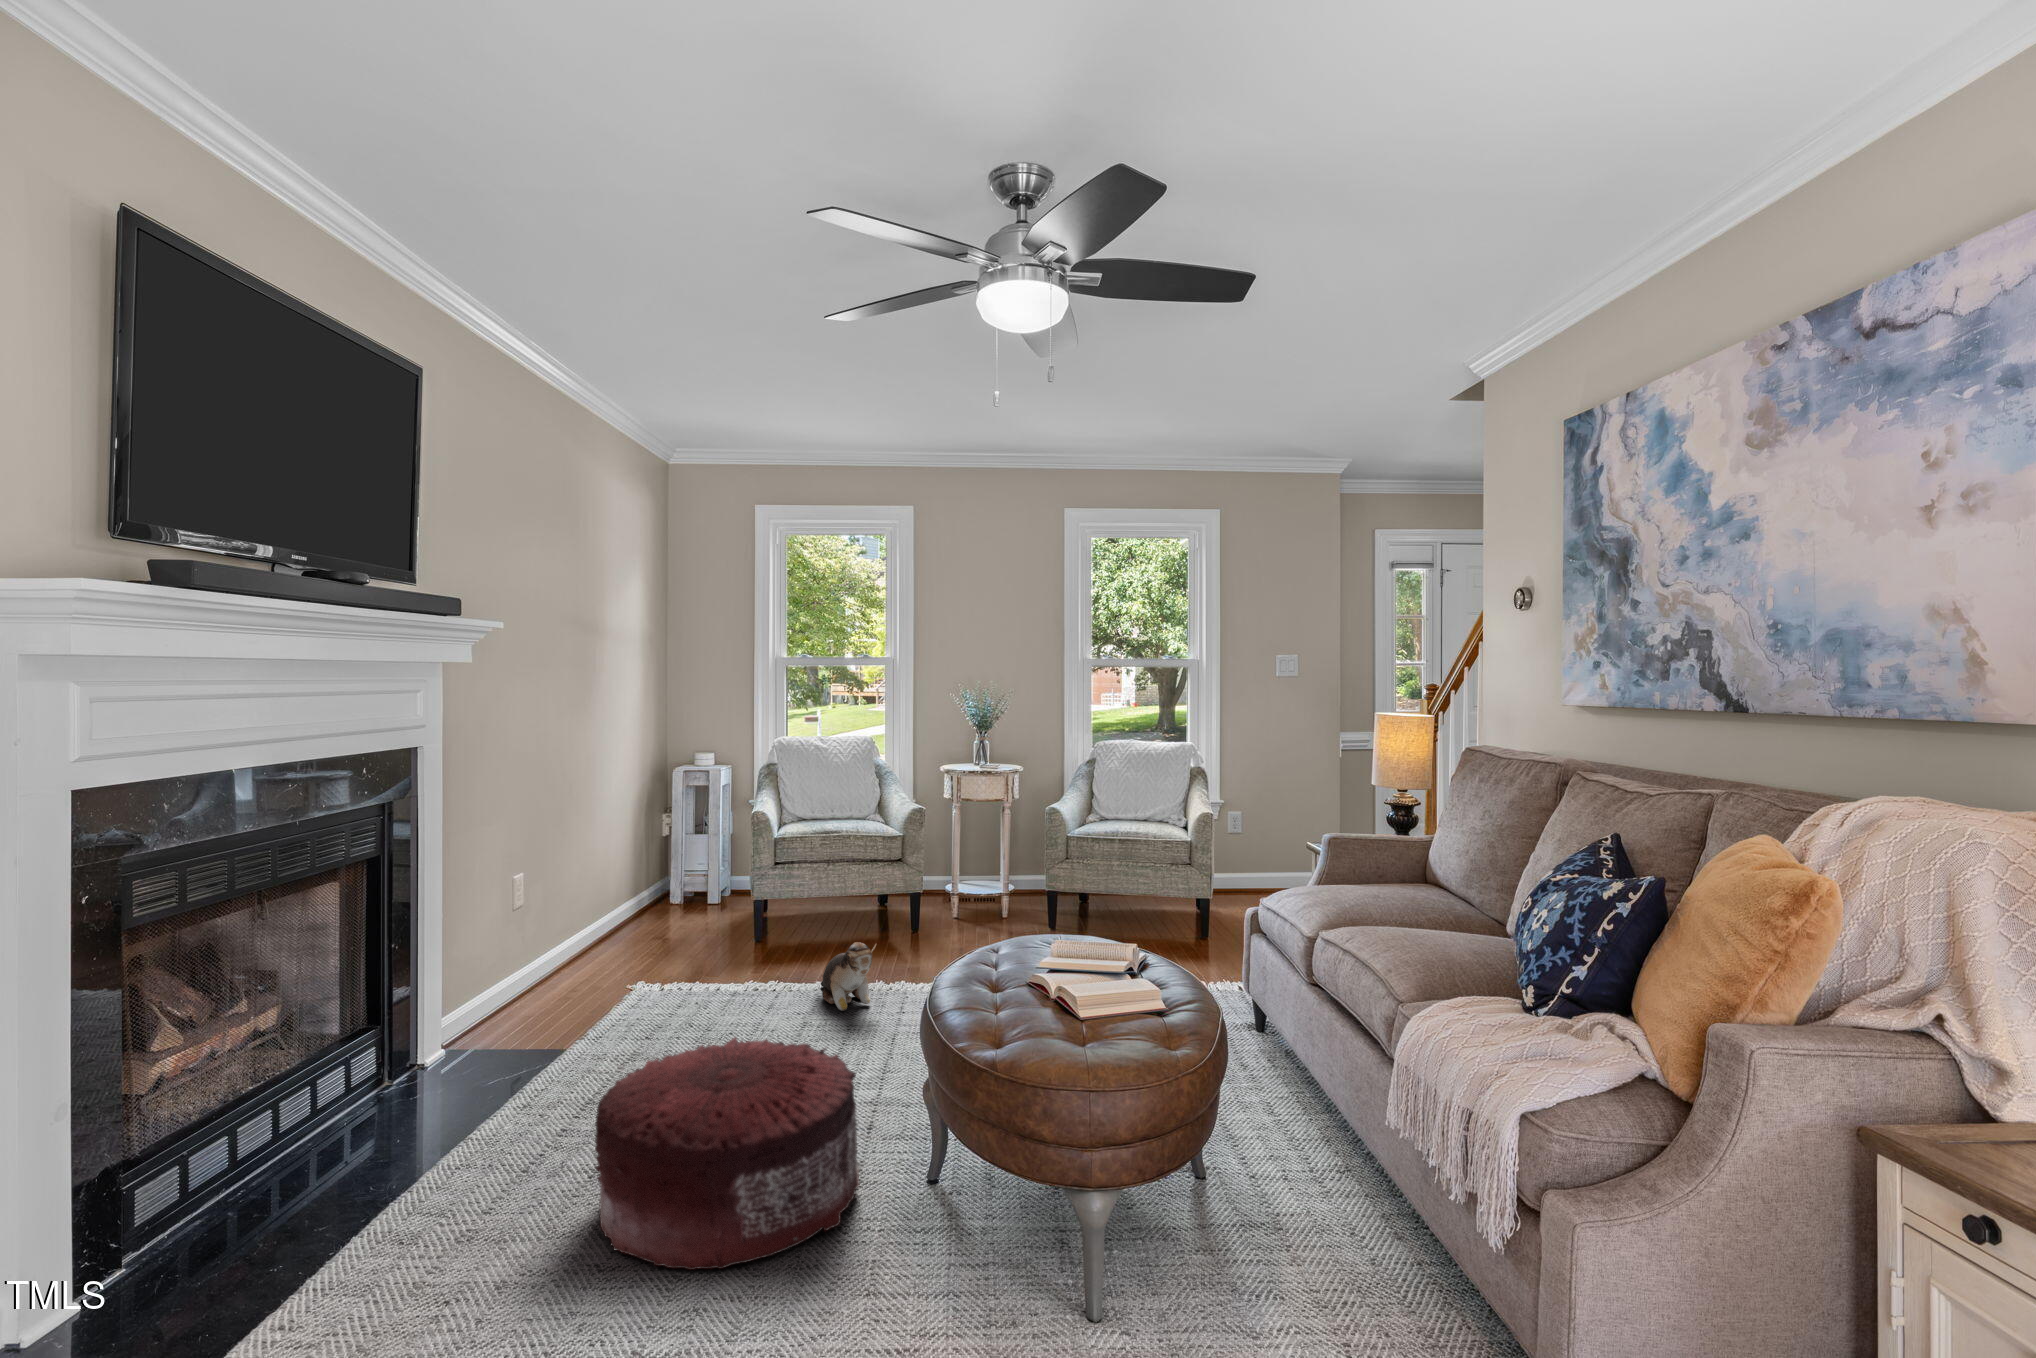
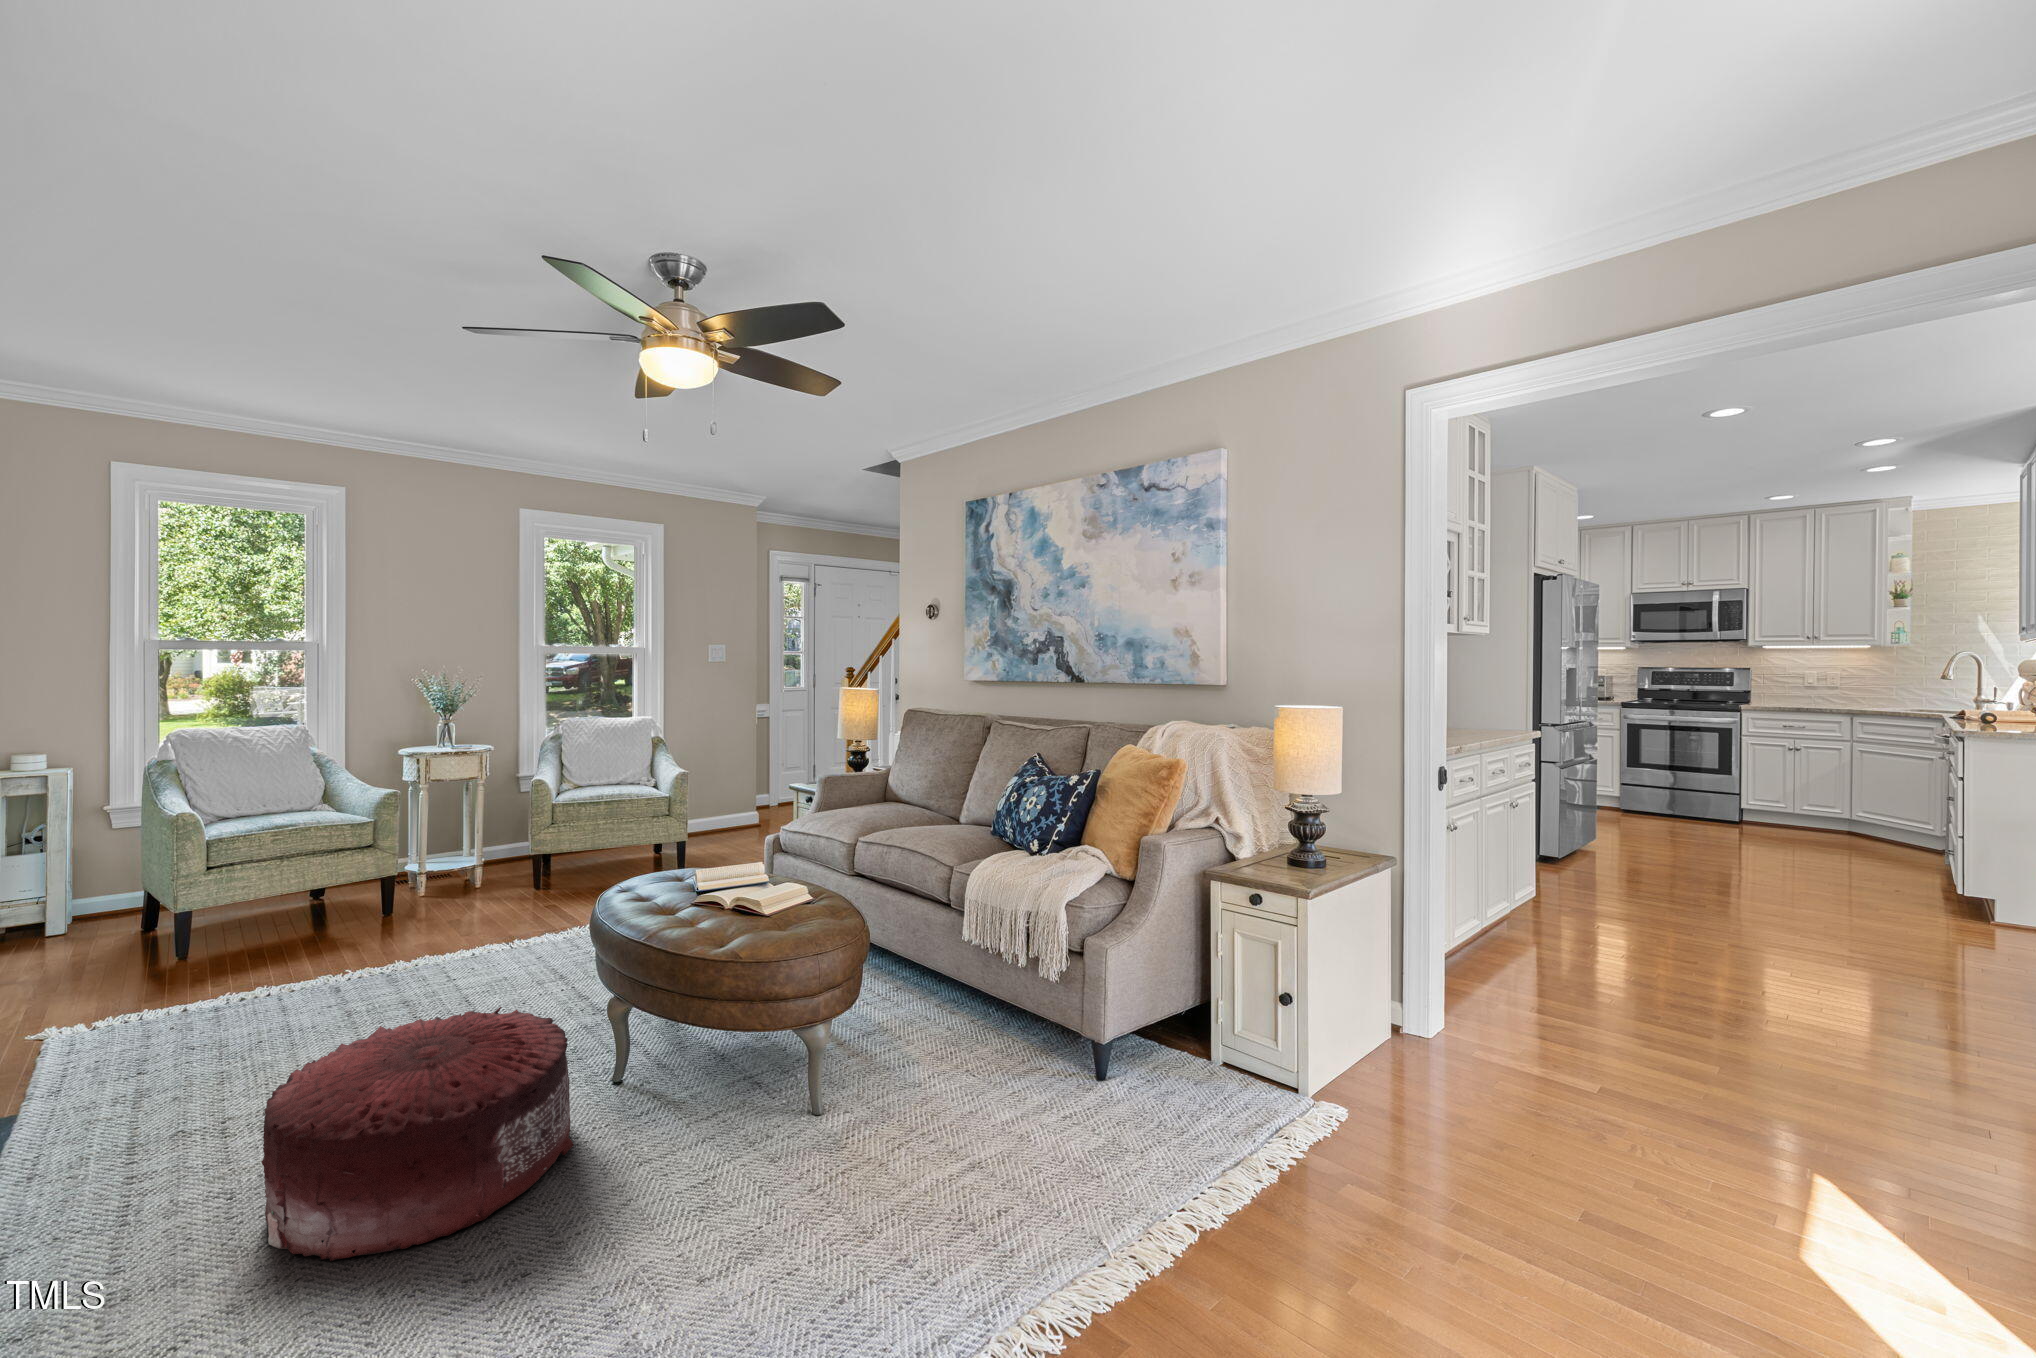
plush toy: present [821,942,876,1011] -> none [324,923,424,1000]

